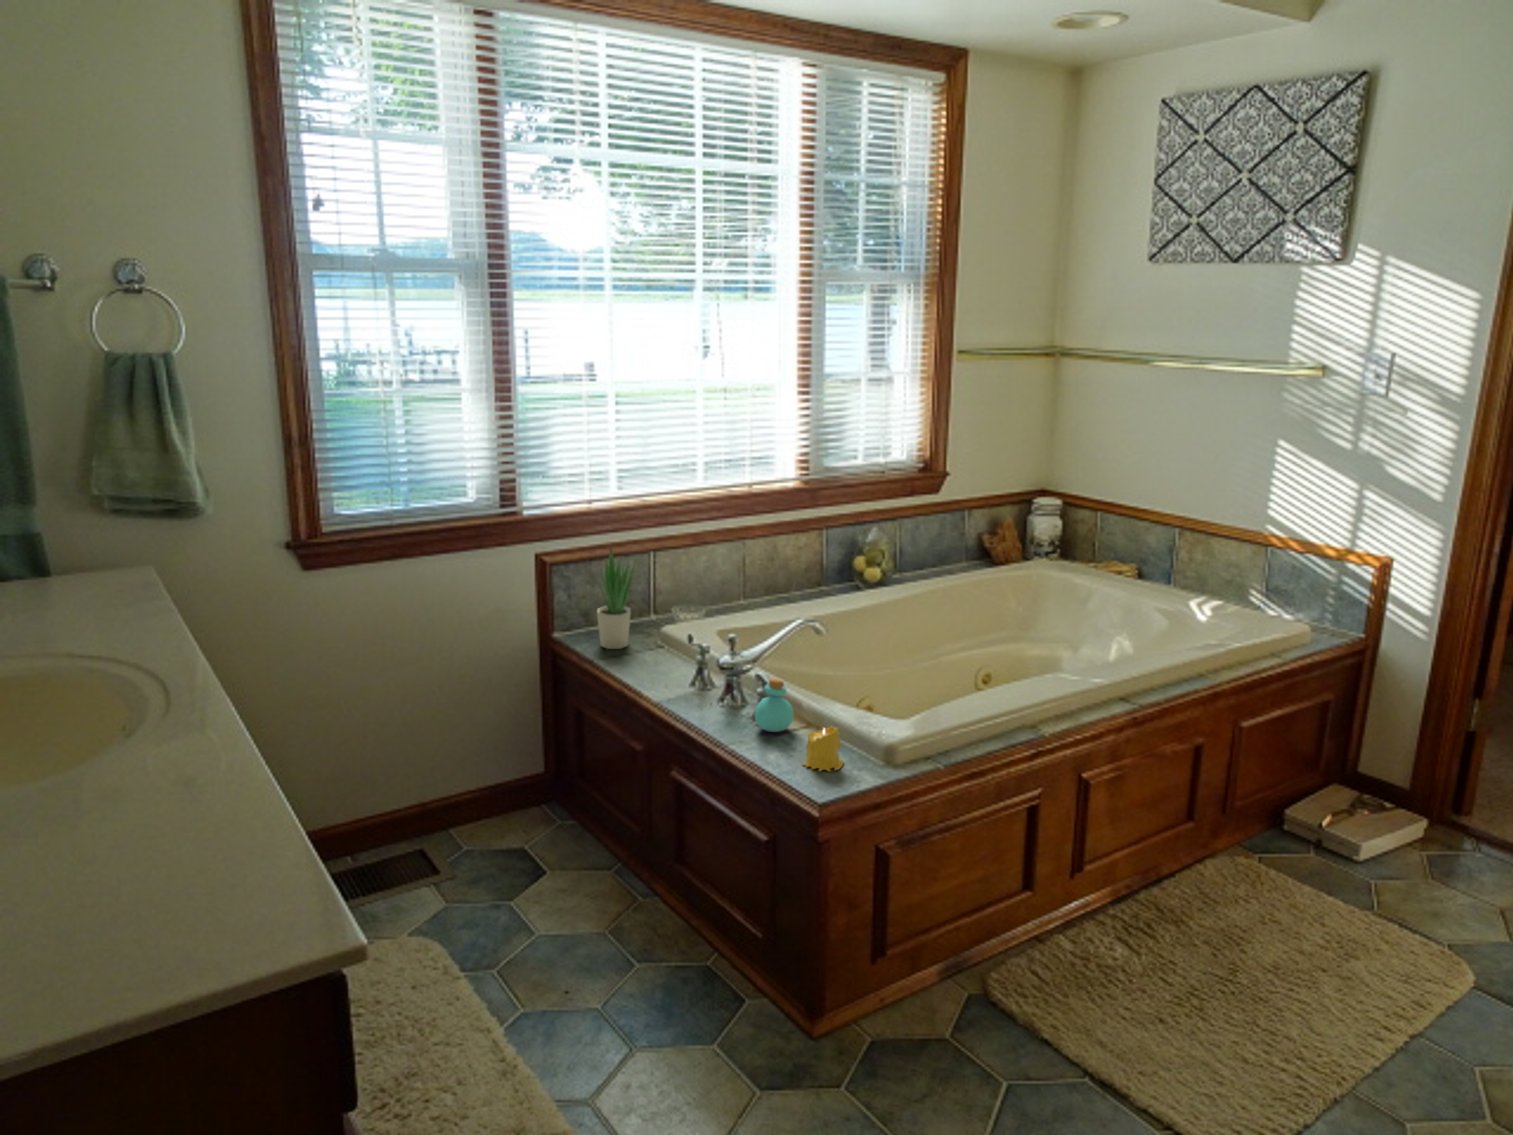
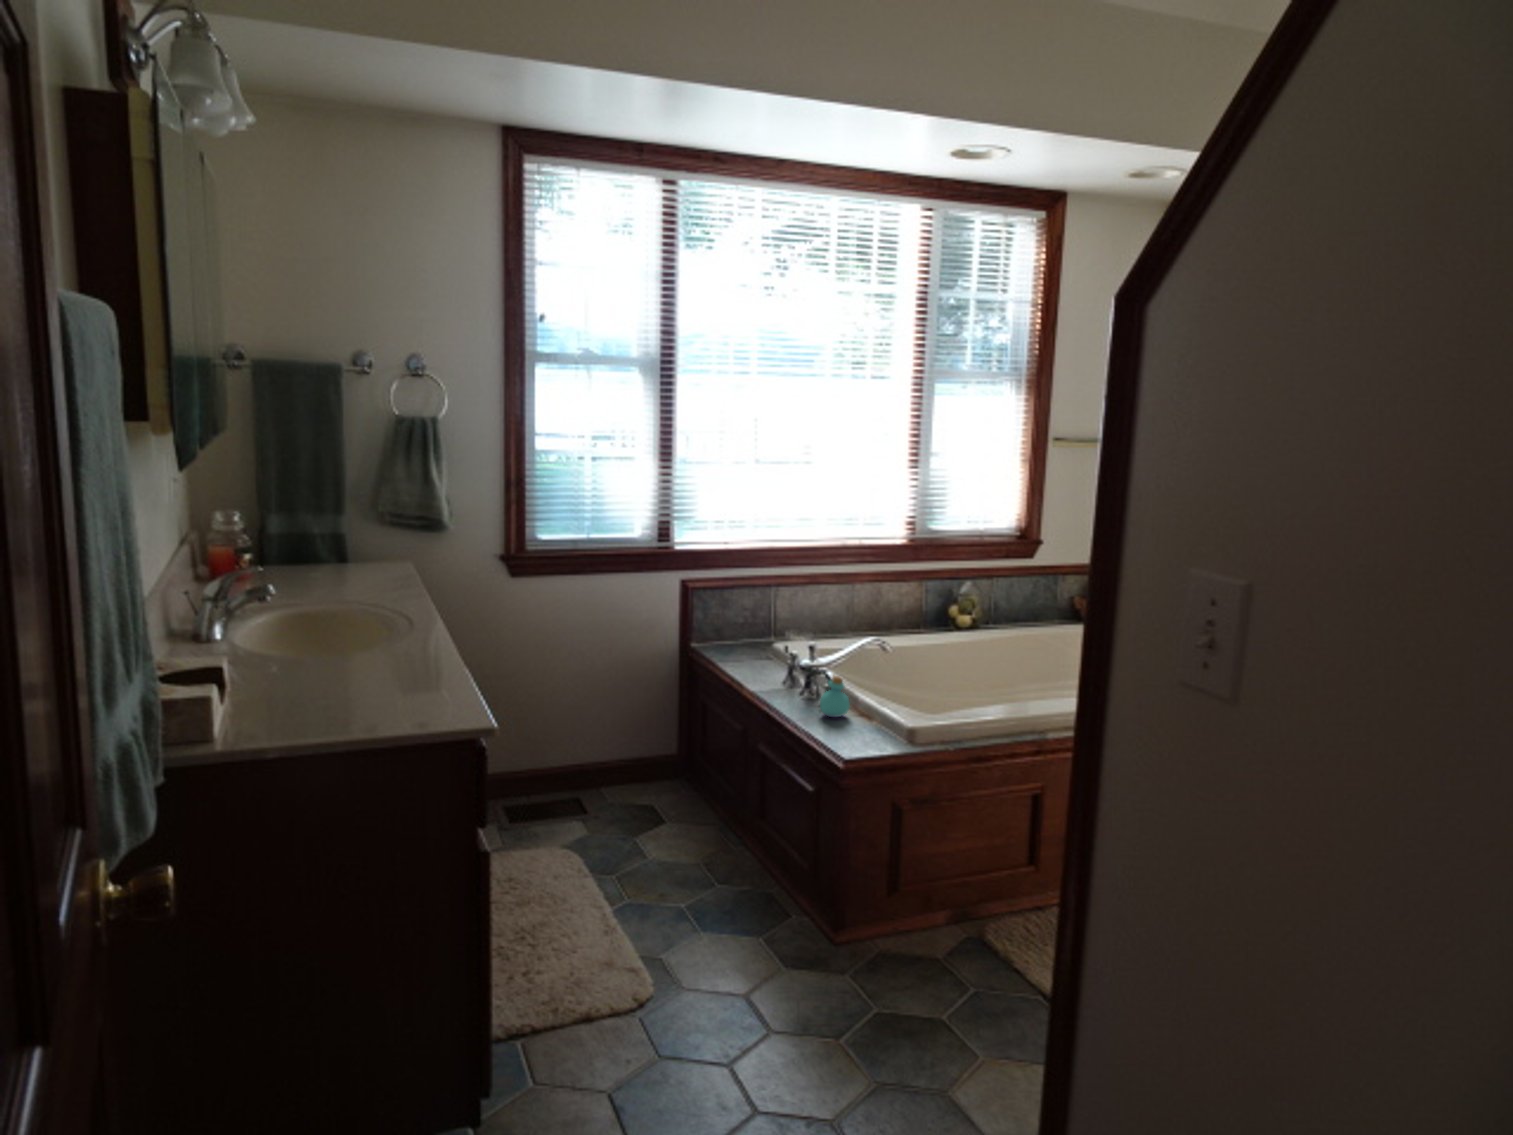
potted plant: present [597,550,634,649] -> none [723,577,756,657]
candle: present [803,727,843,771] -> none [845,709,878,744]

